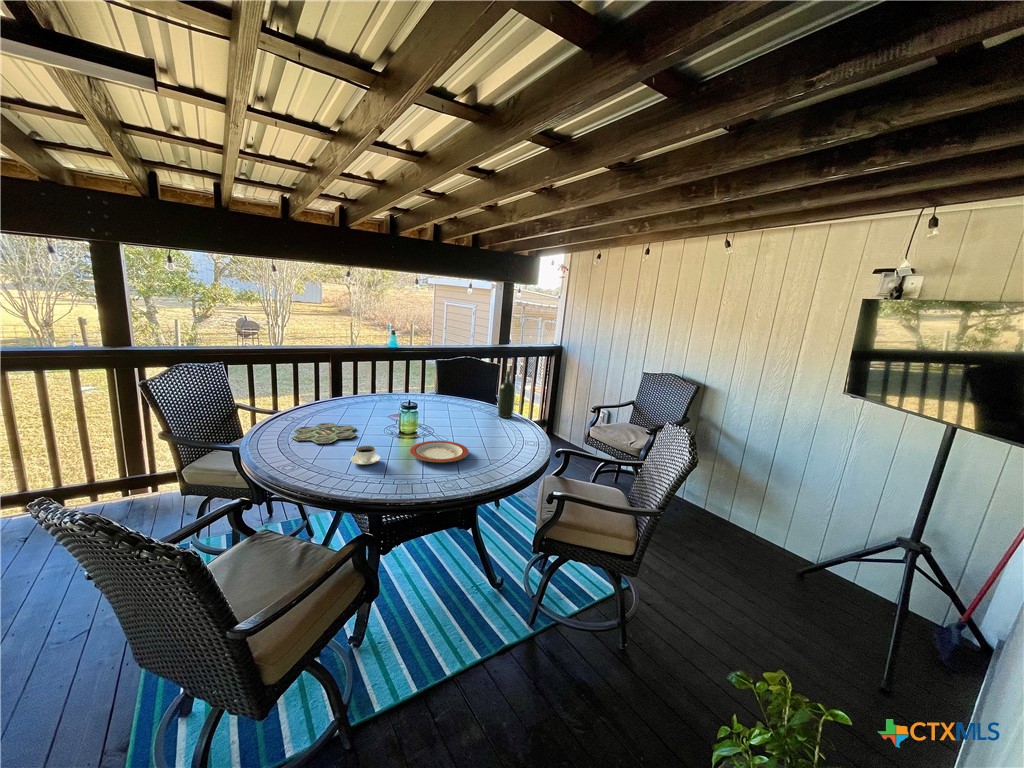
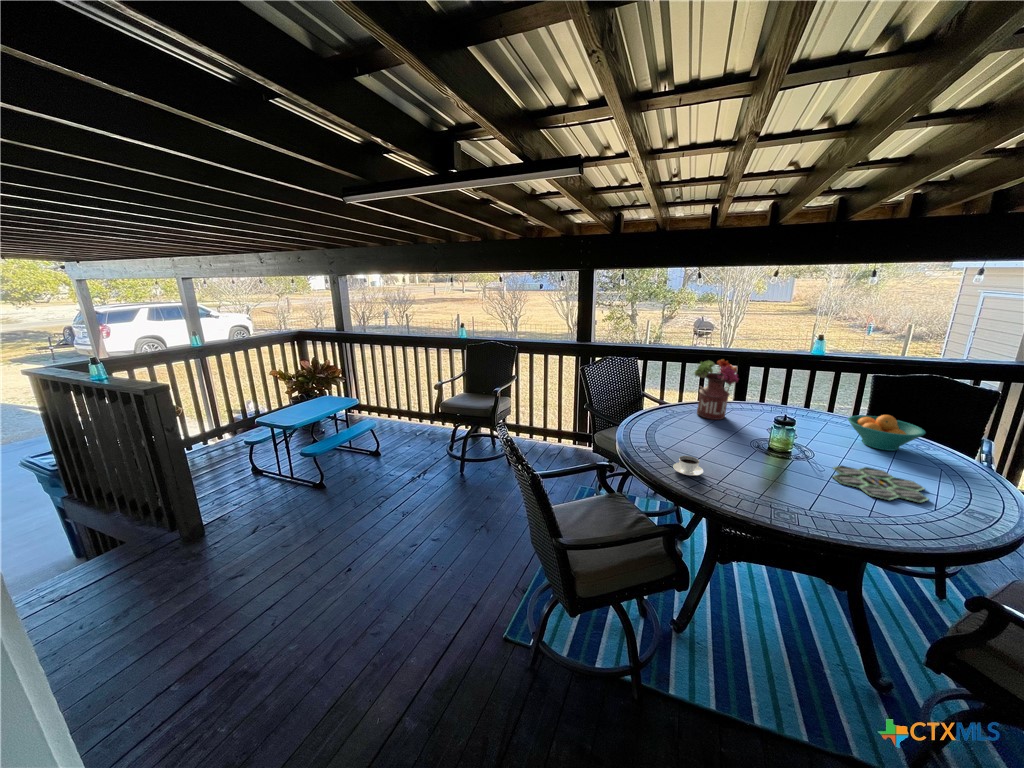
flower arrangement: none [320,351,366,412] -> present [694,359,739,420]
wine bottle: present [498,371,515,418] -> none [938,411,985,485]
fruit bowl: none [443,382,484,408] -> present [848,415,925,451]
board game: present [292,423,357,444] -> present [832,466,929,503]
plate: present [410,441,469,462] -> none [739,473,822,510]

